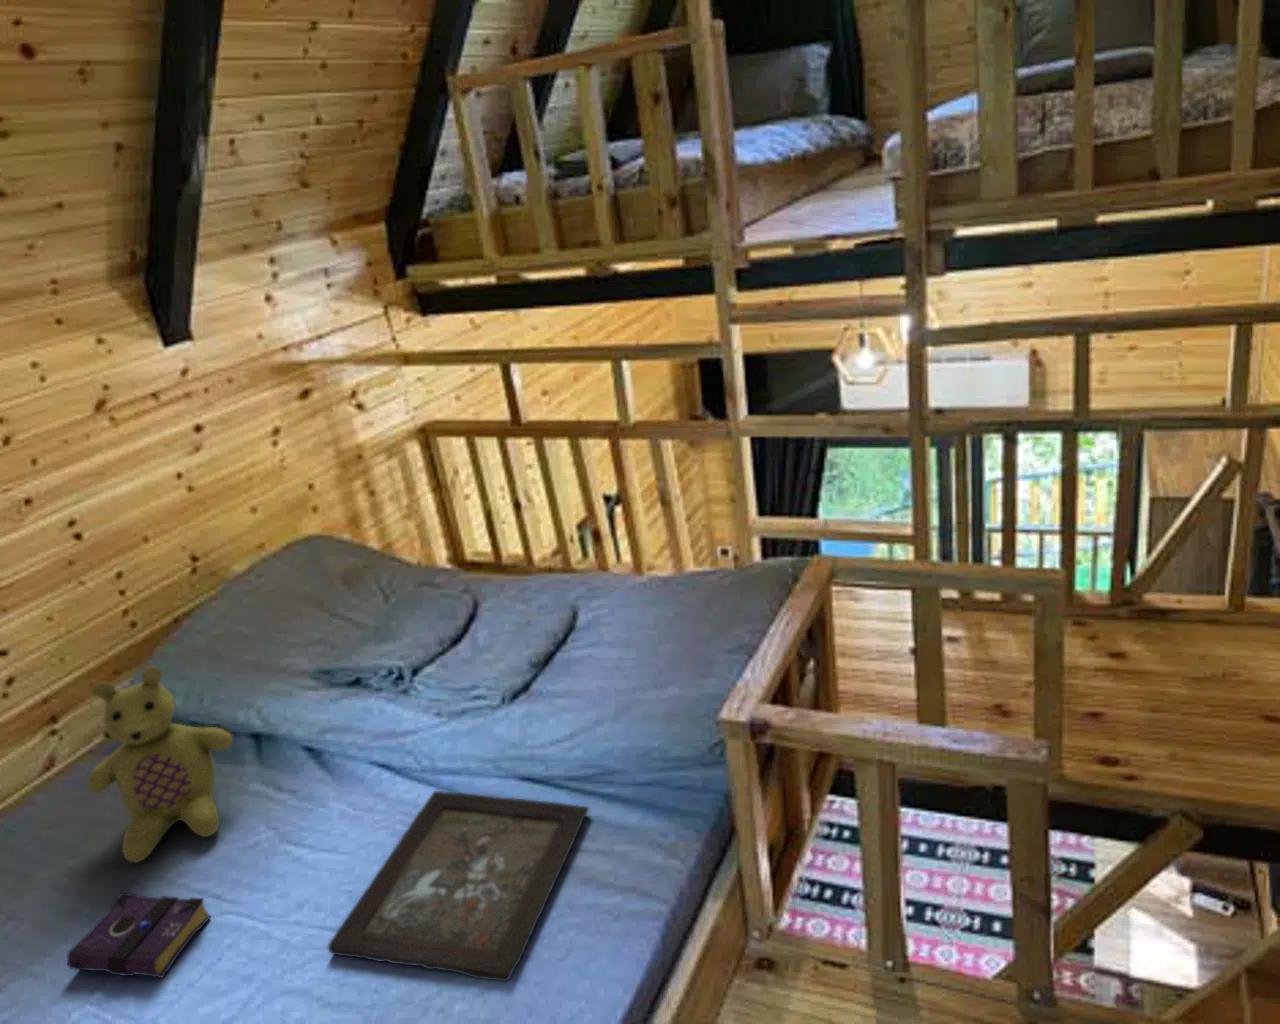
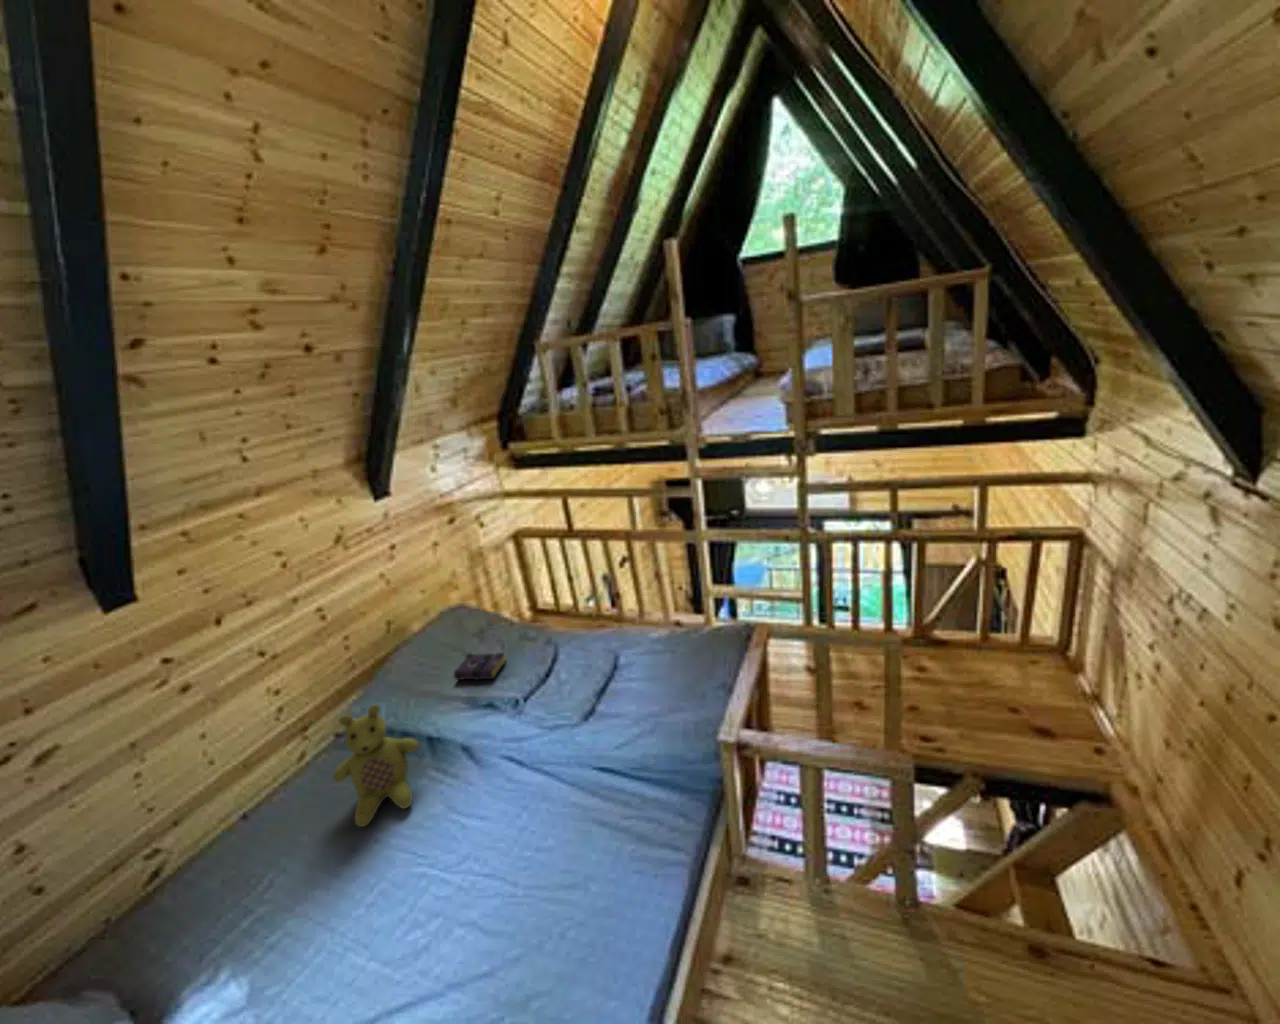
tray: present [328,791,588,982] -> none [486,776,634,907]
book: present [67,893,211,978] -> present [454,653,506,680]

